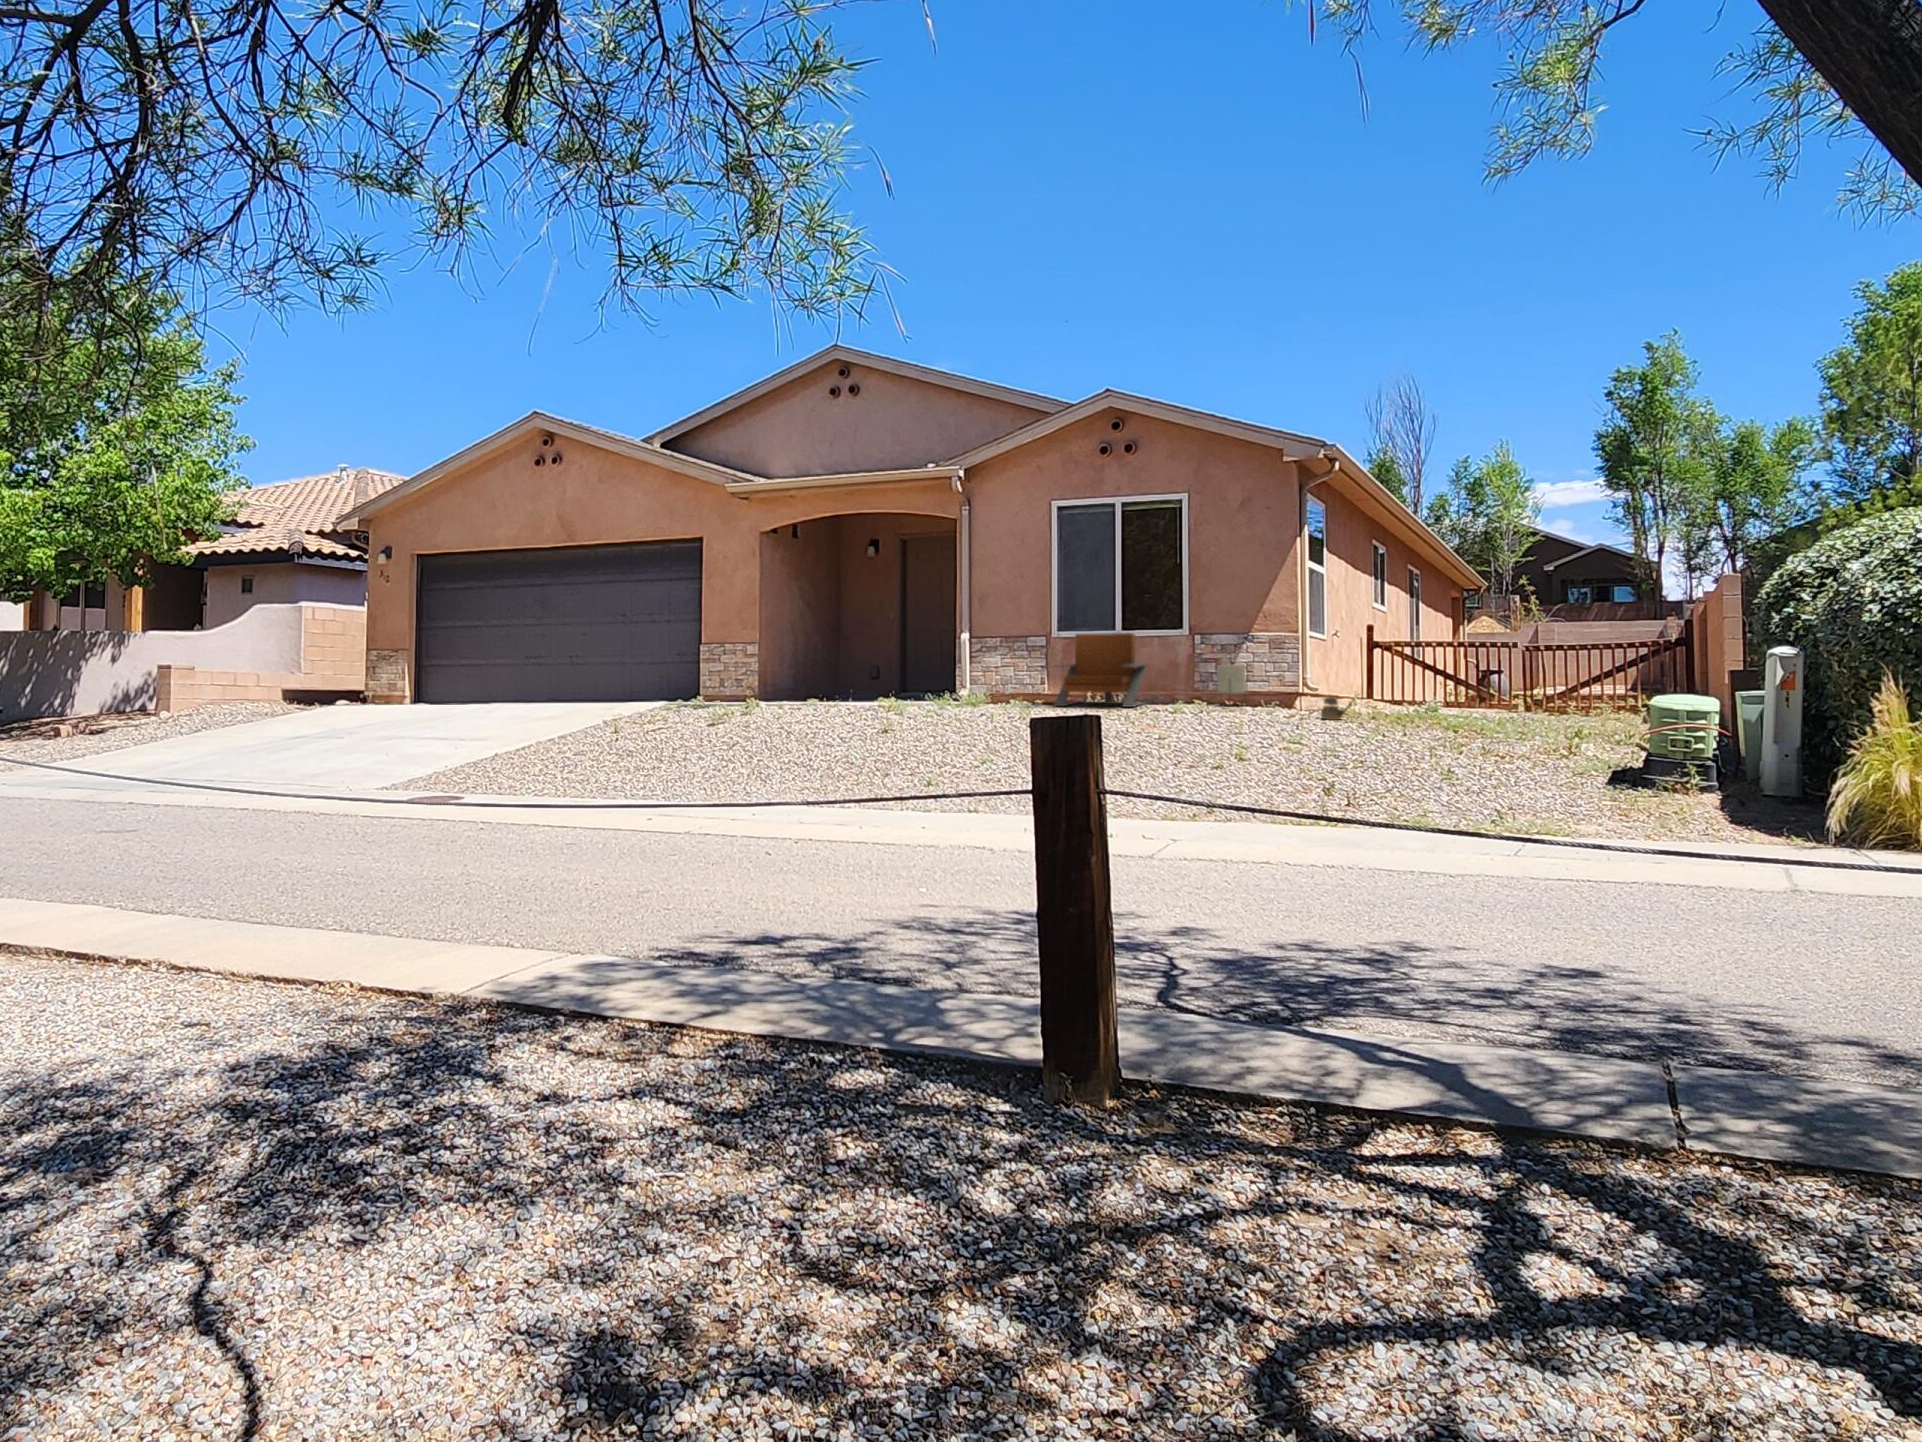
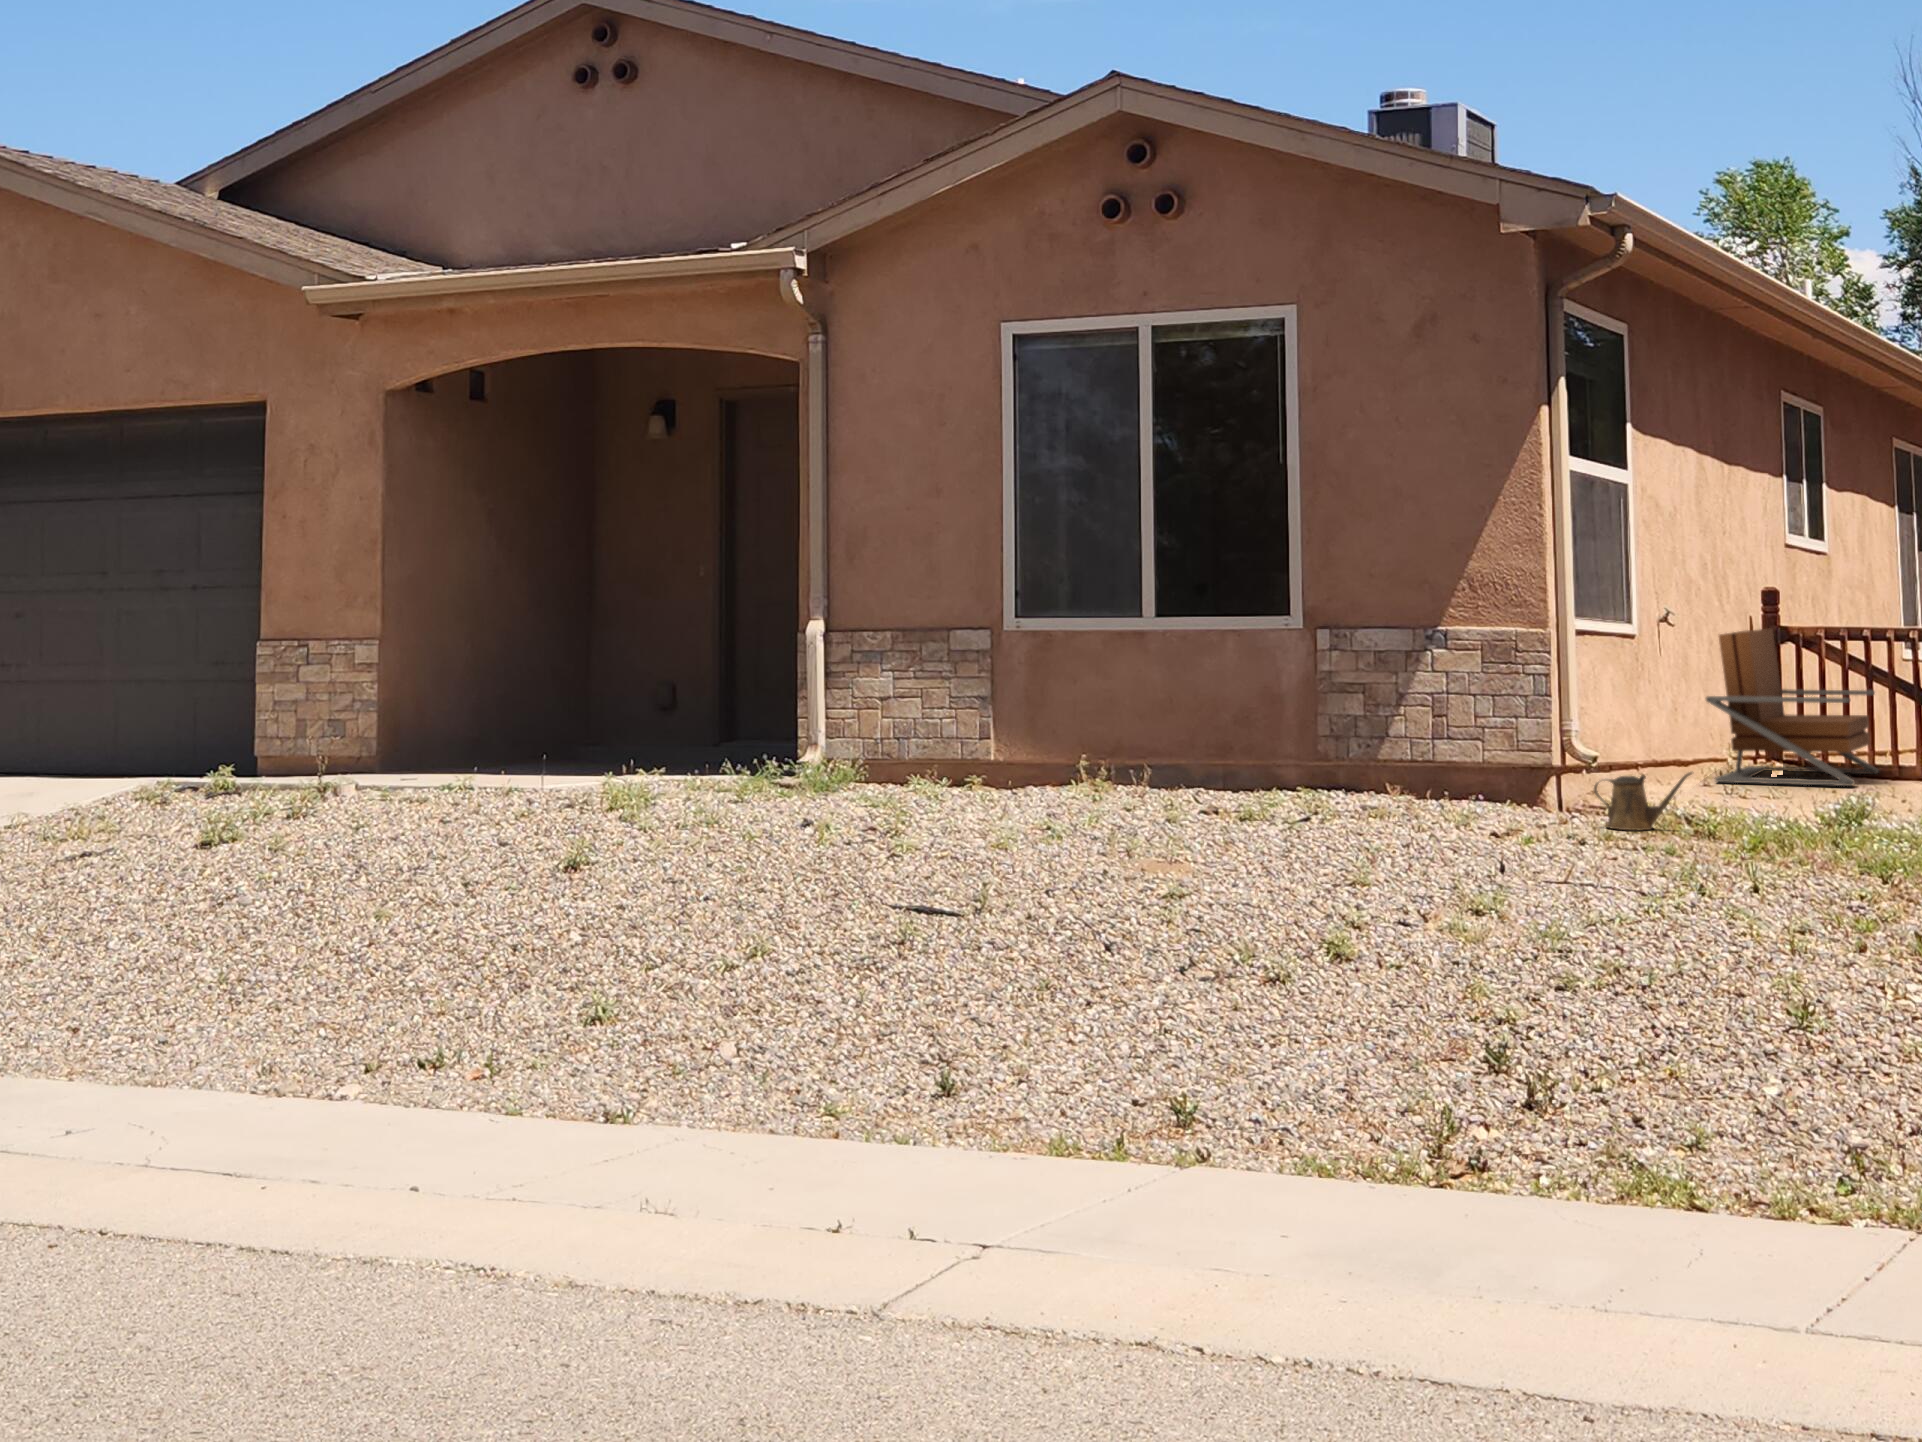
lounge chair: present [1054,633,1147,707] -> present [1706,629,1879,786]
planter: present [1217,665,1245,694] -> none [1361,701,1427,799]

